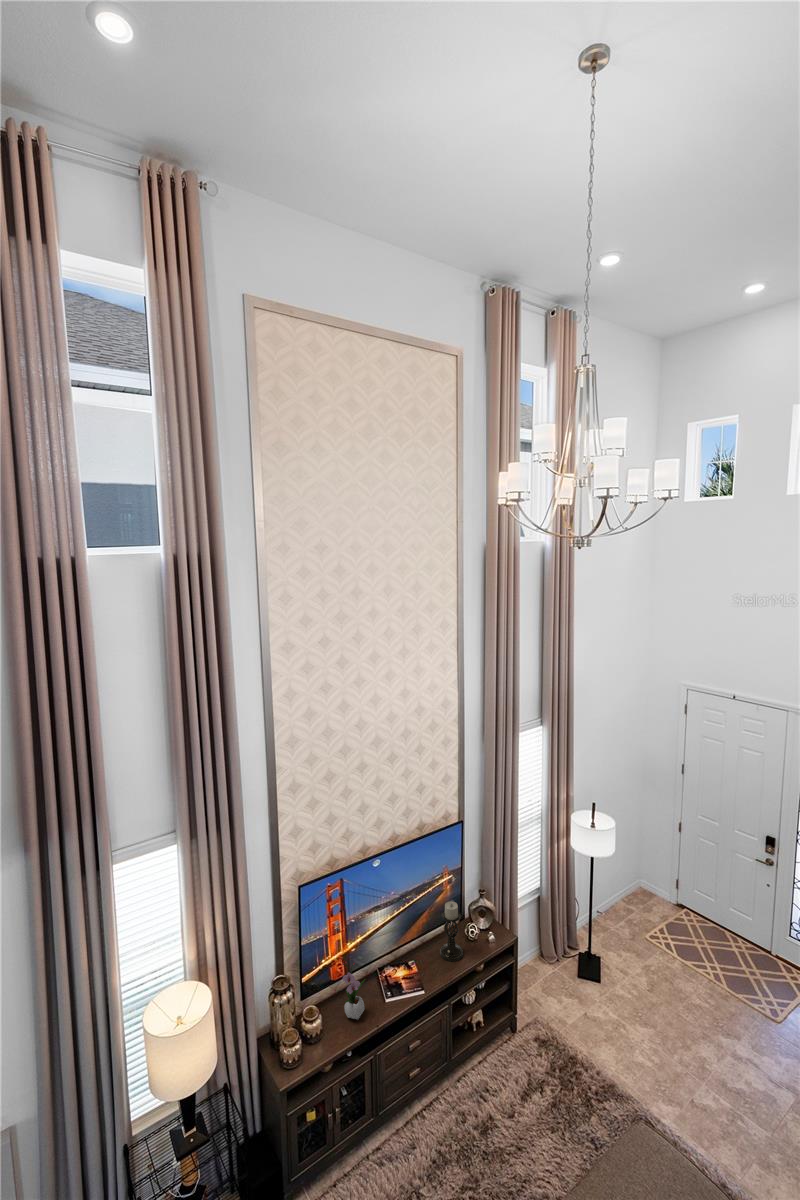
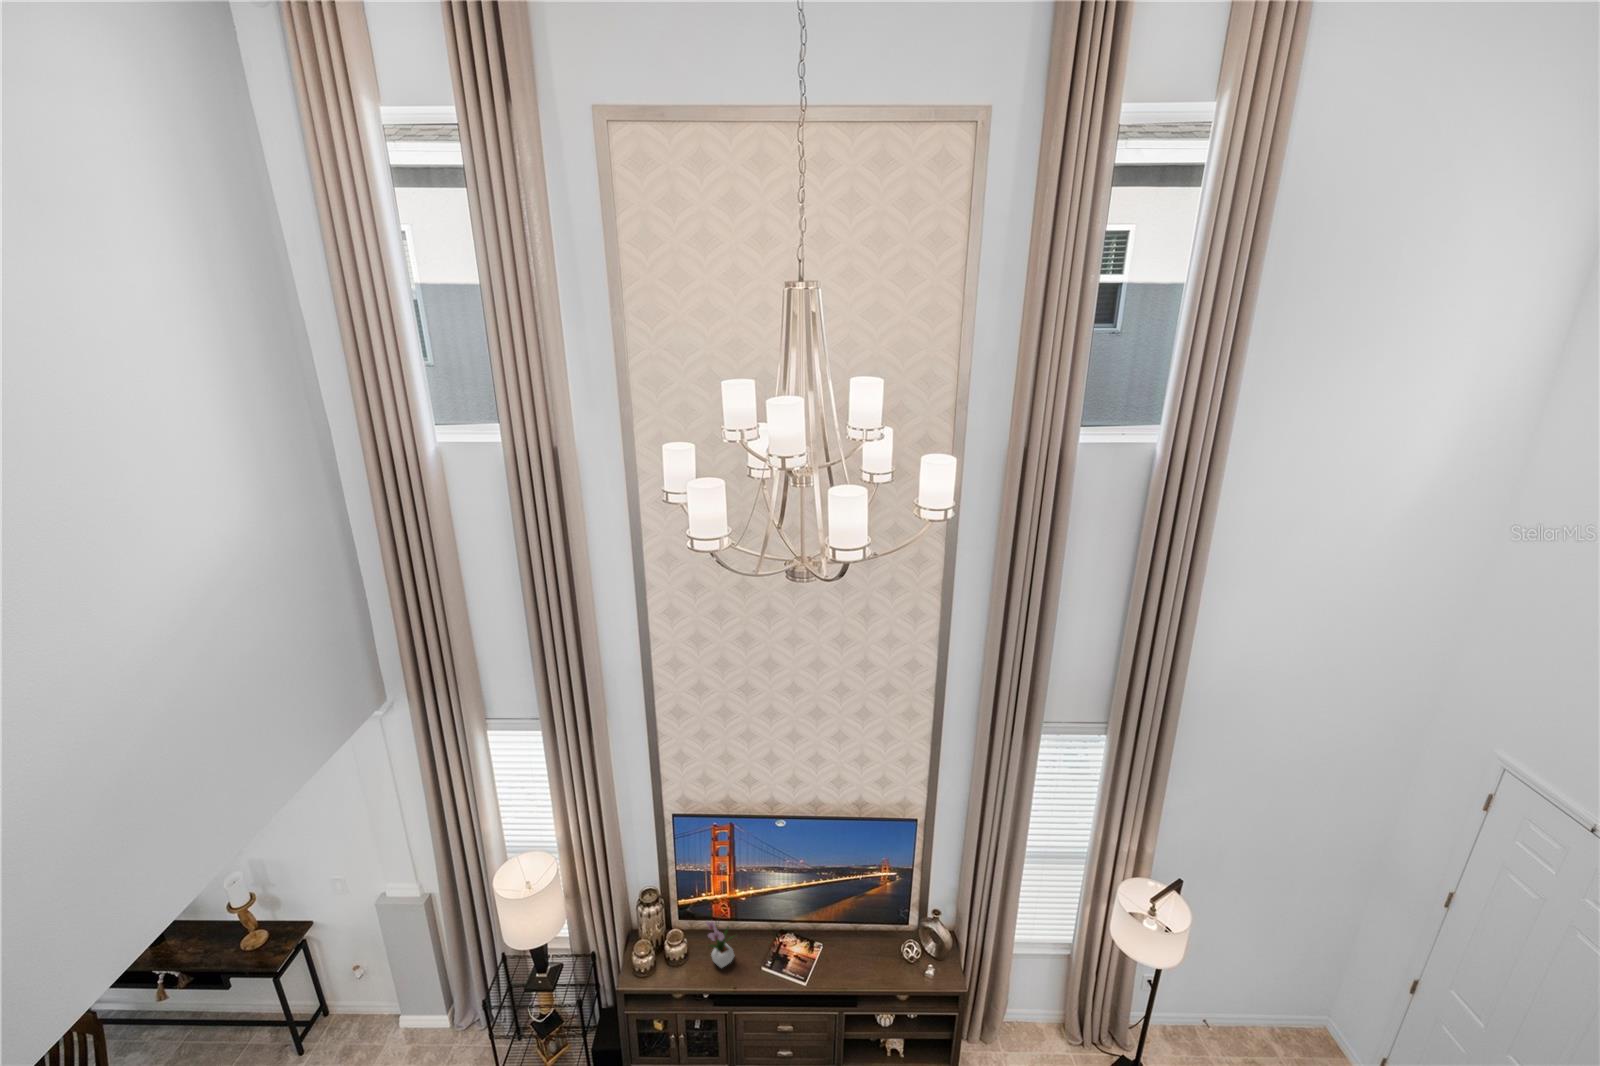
candle holder: present [440,901,463,962] -> none [857,903,887,973]

